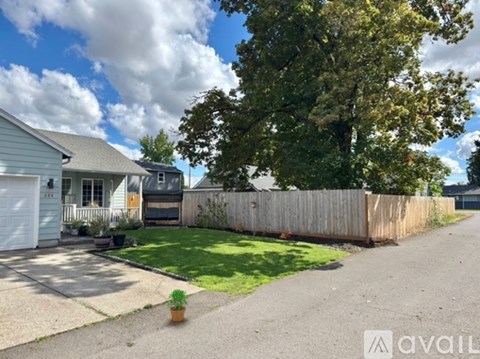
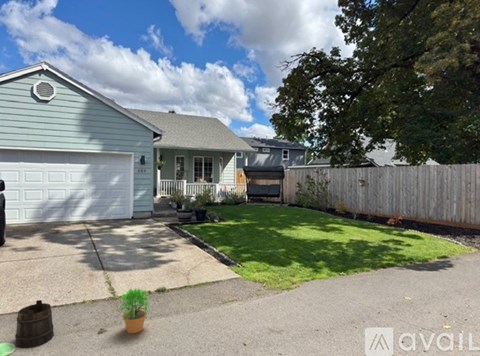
bucket: none [96,306,123,341] -> present [15,300,54,348]

